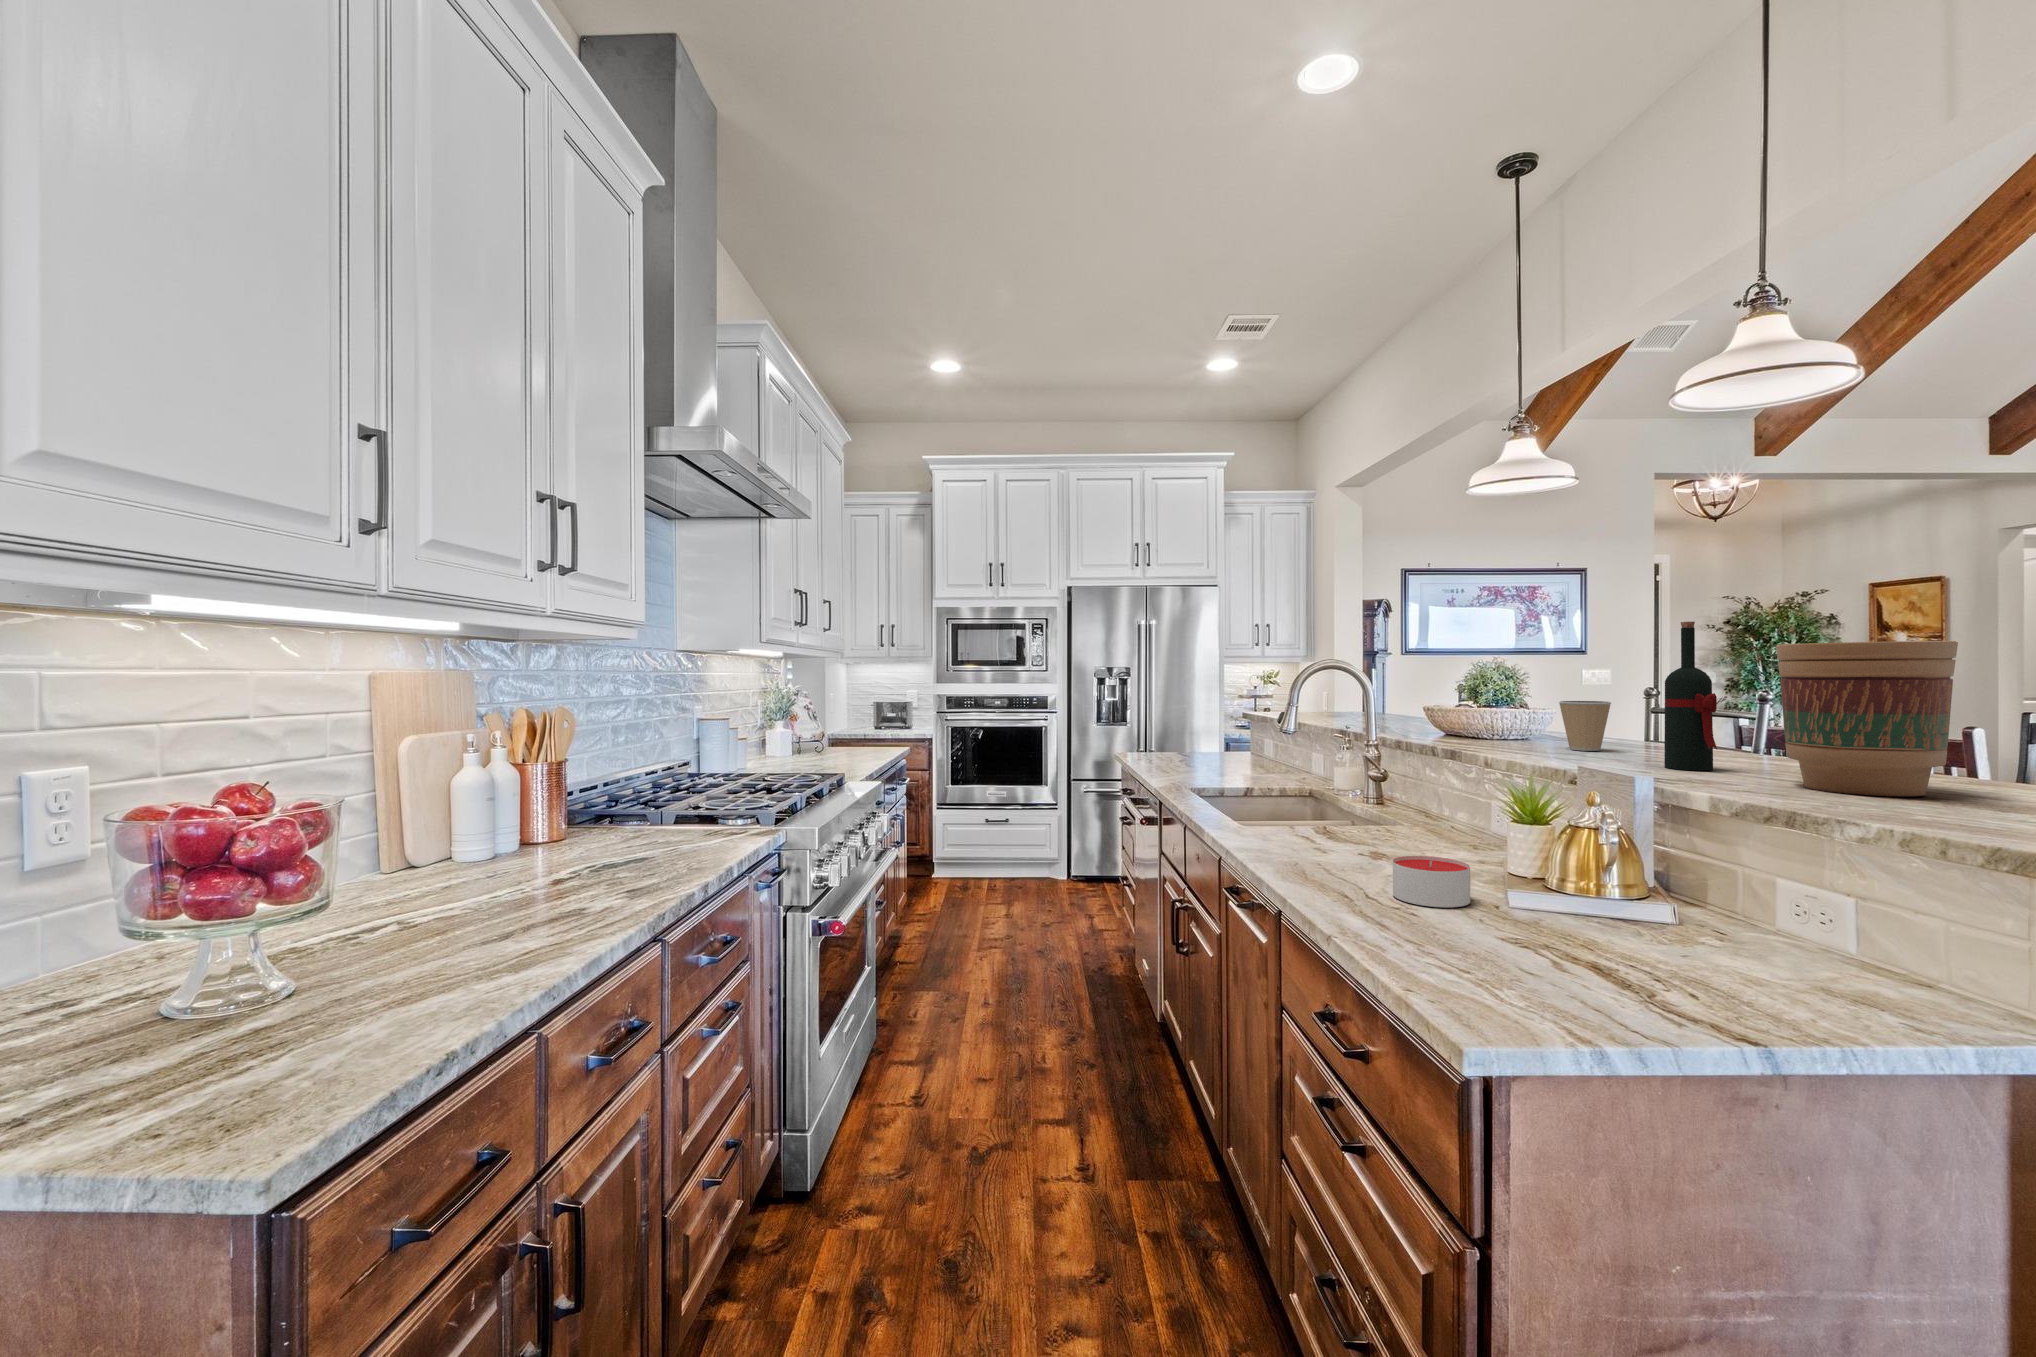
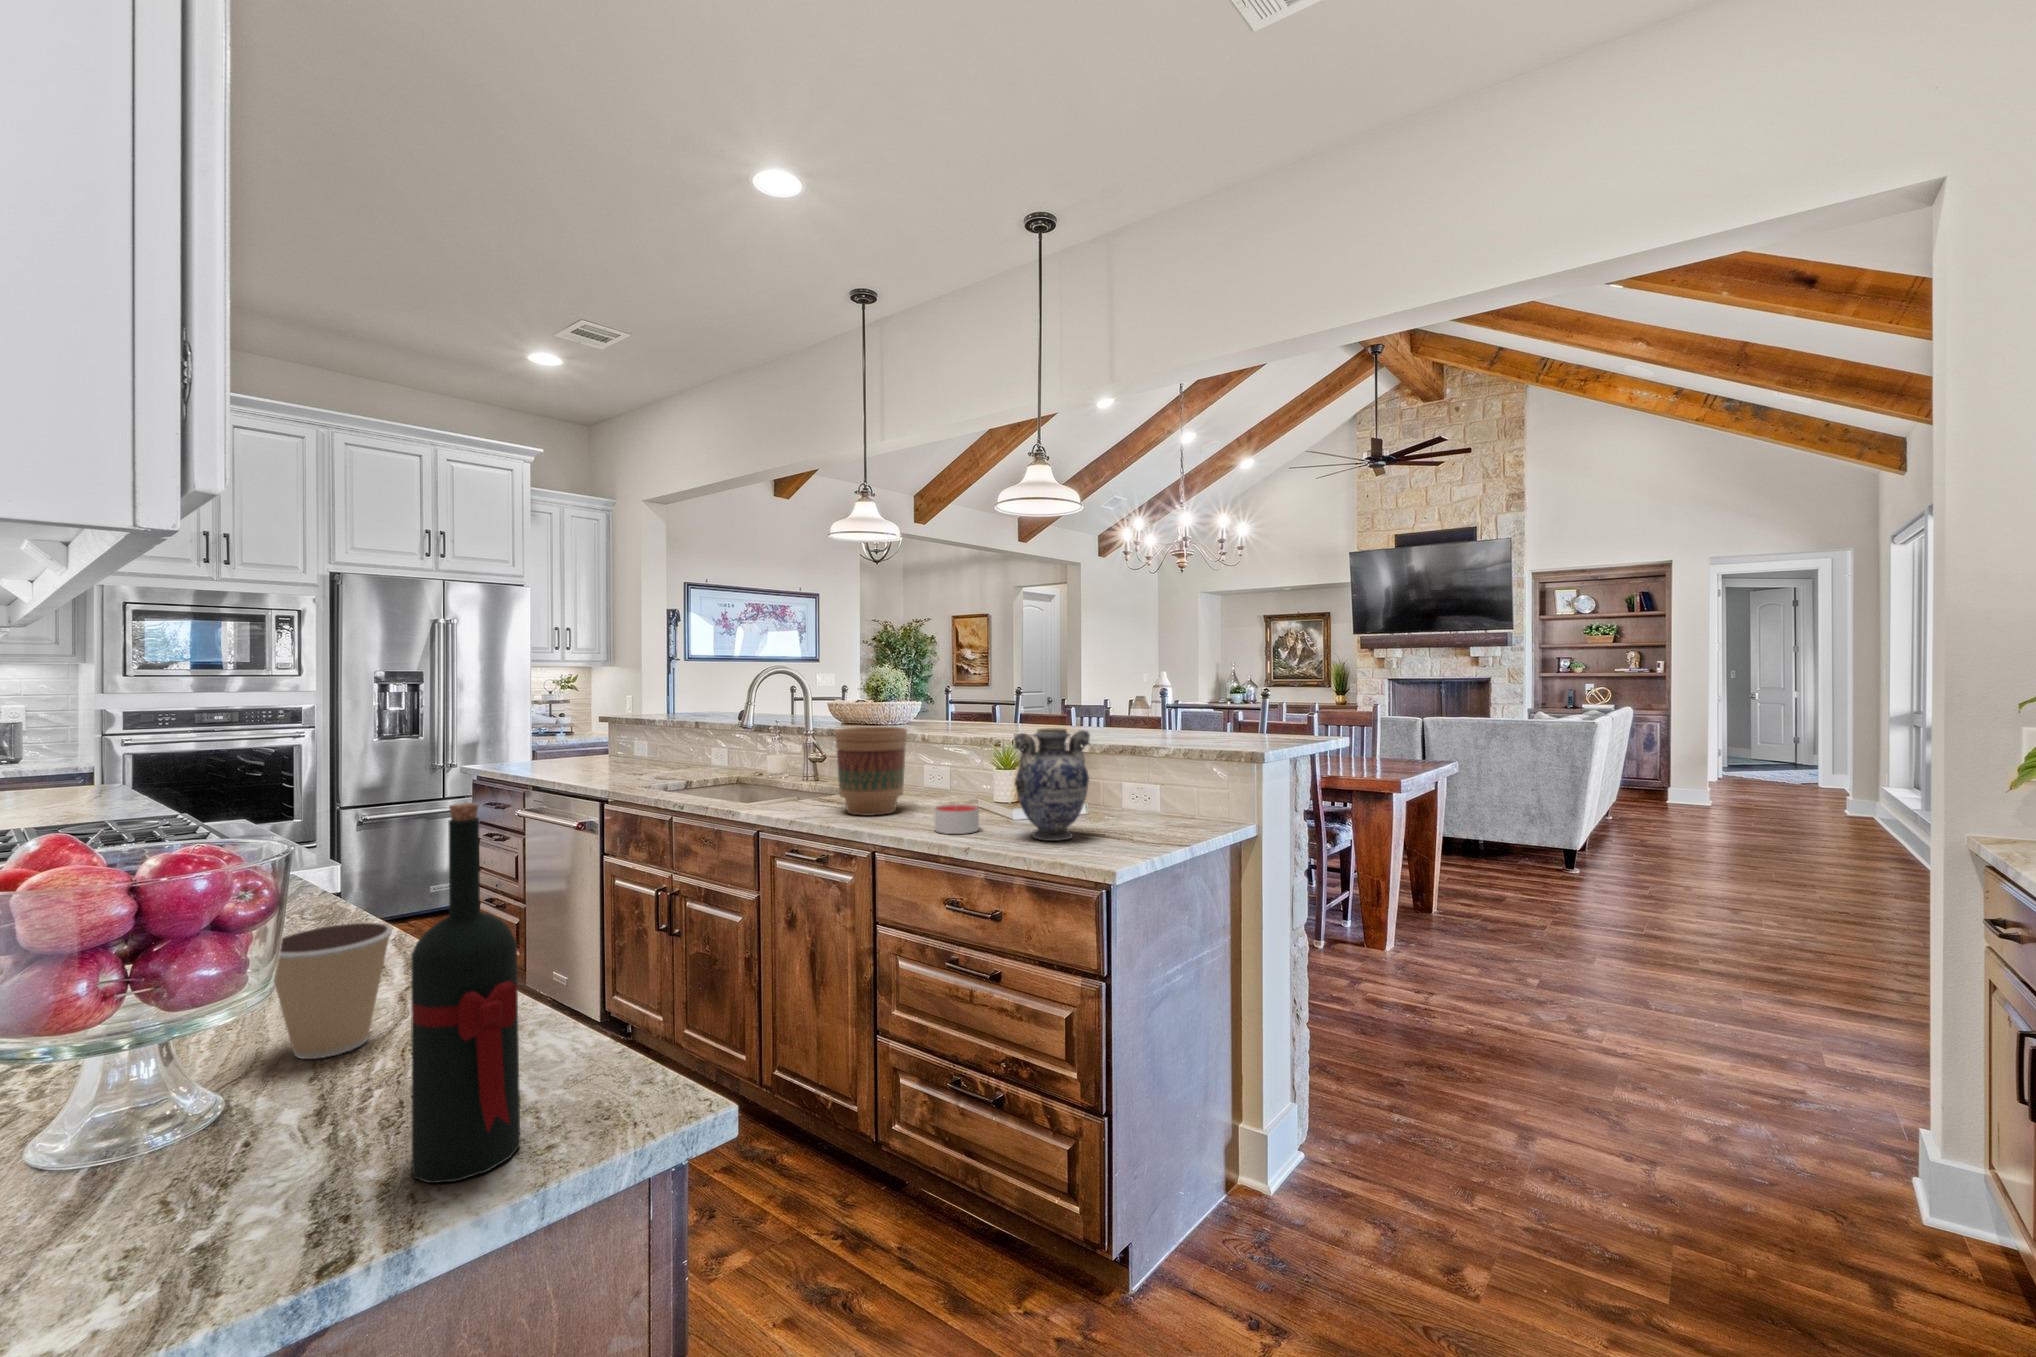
wine bottle: present [1664,622,1717,770] -> present [411,803,520,1183]
flower pot: present [1776,641,1958,797] -> present [835,727,907,816]
coffee cup: present [1559,701,1611,751] -> present [274,923,392,1059]
decorative vase: none [1485,749,1667,960] -> present [1014,728,1090,841]

